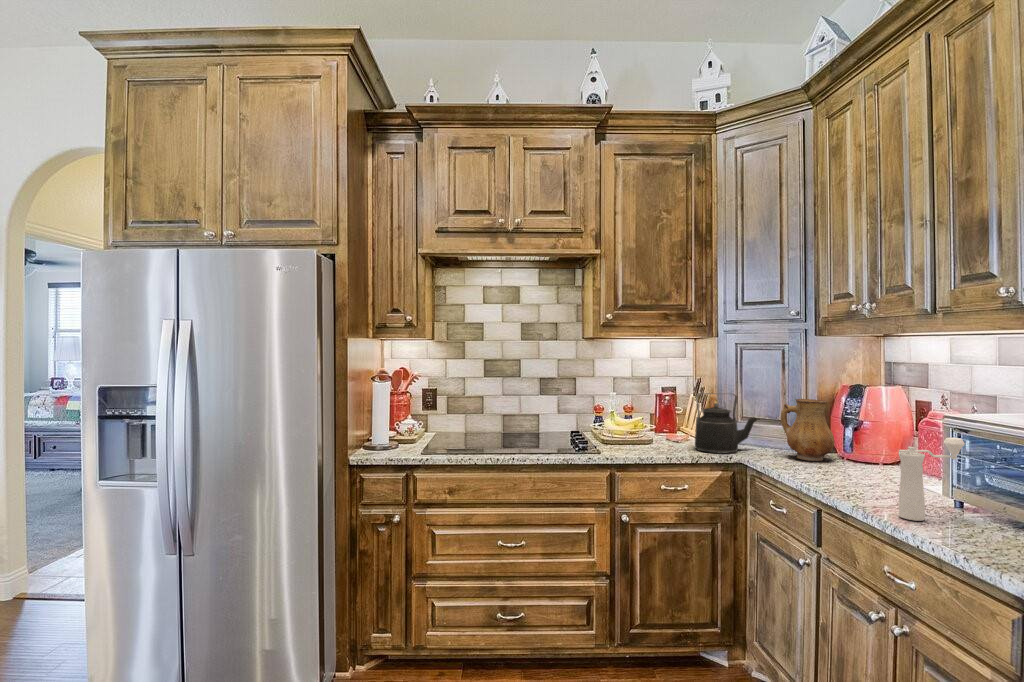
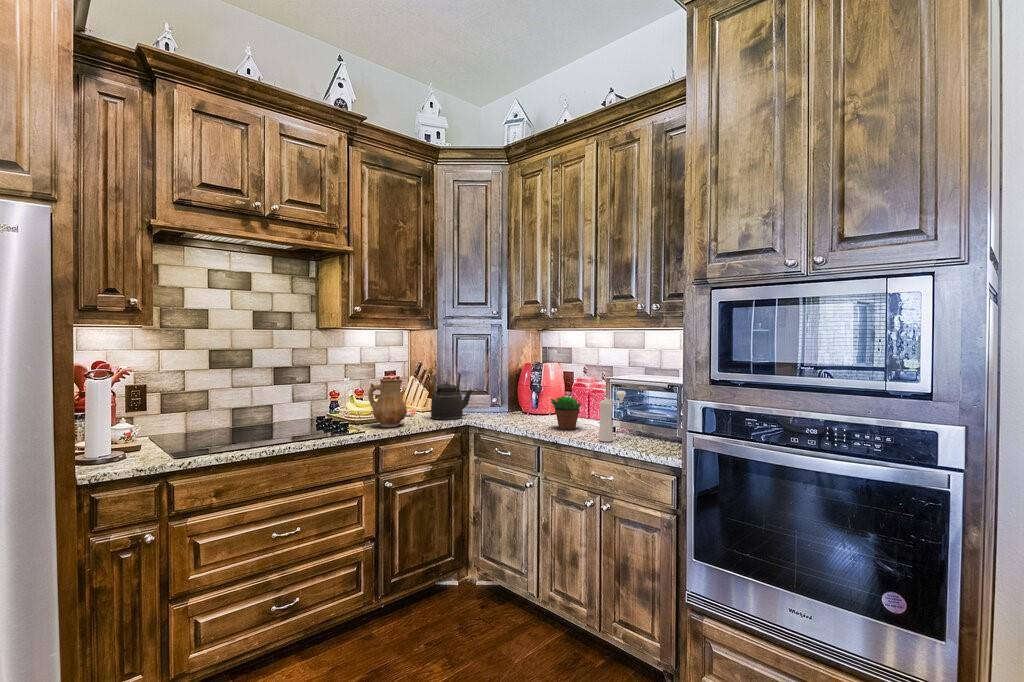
ceramic pitcher: present [781,399,834,461] -> present [368,379,407,427]
succulent plant: none [840,436,902,492] -> present [551,396,581,430]

